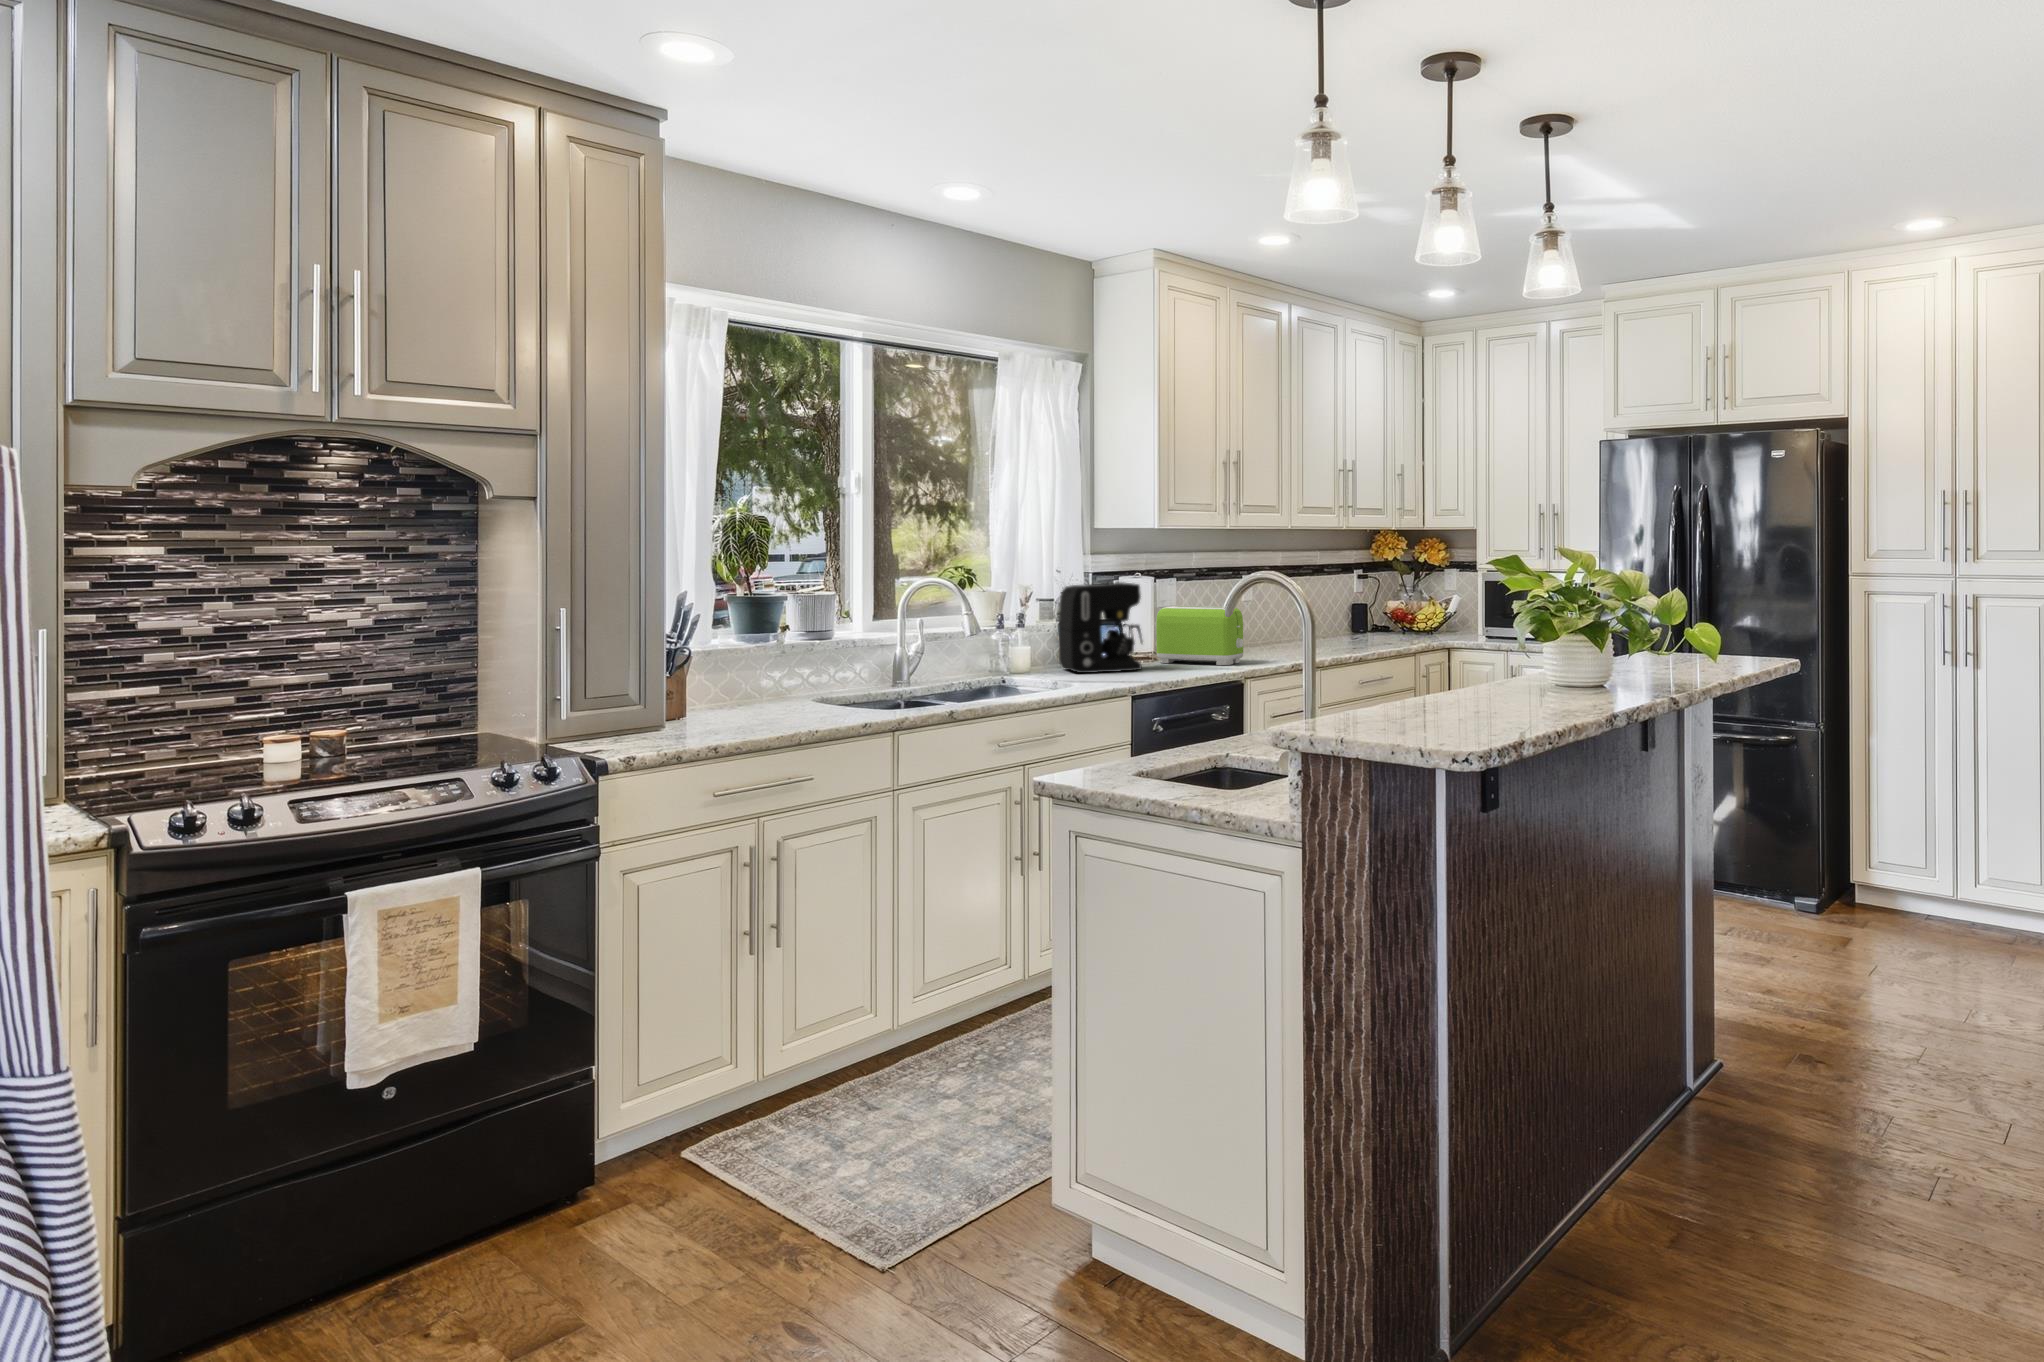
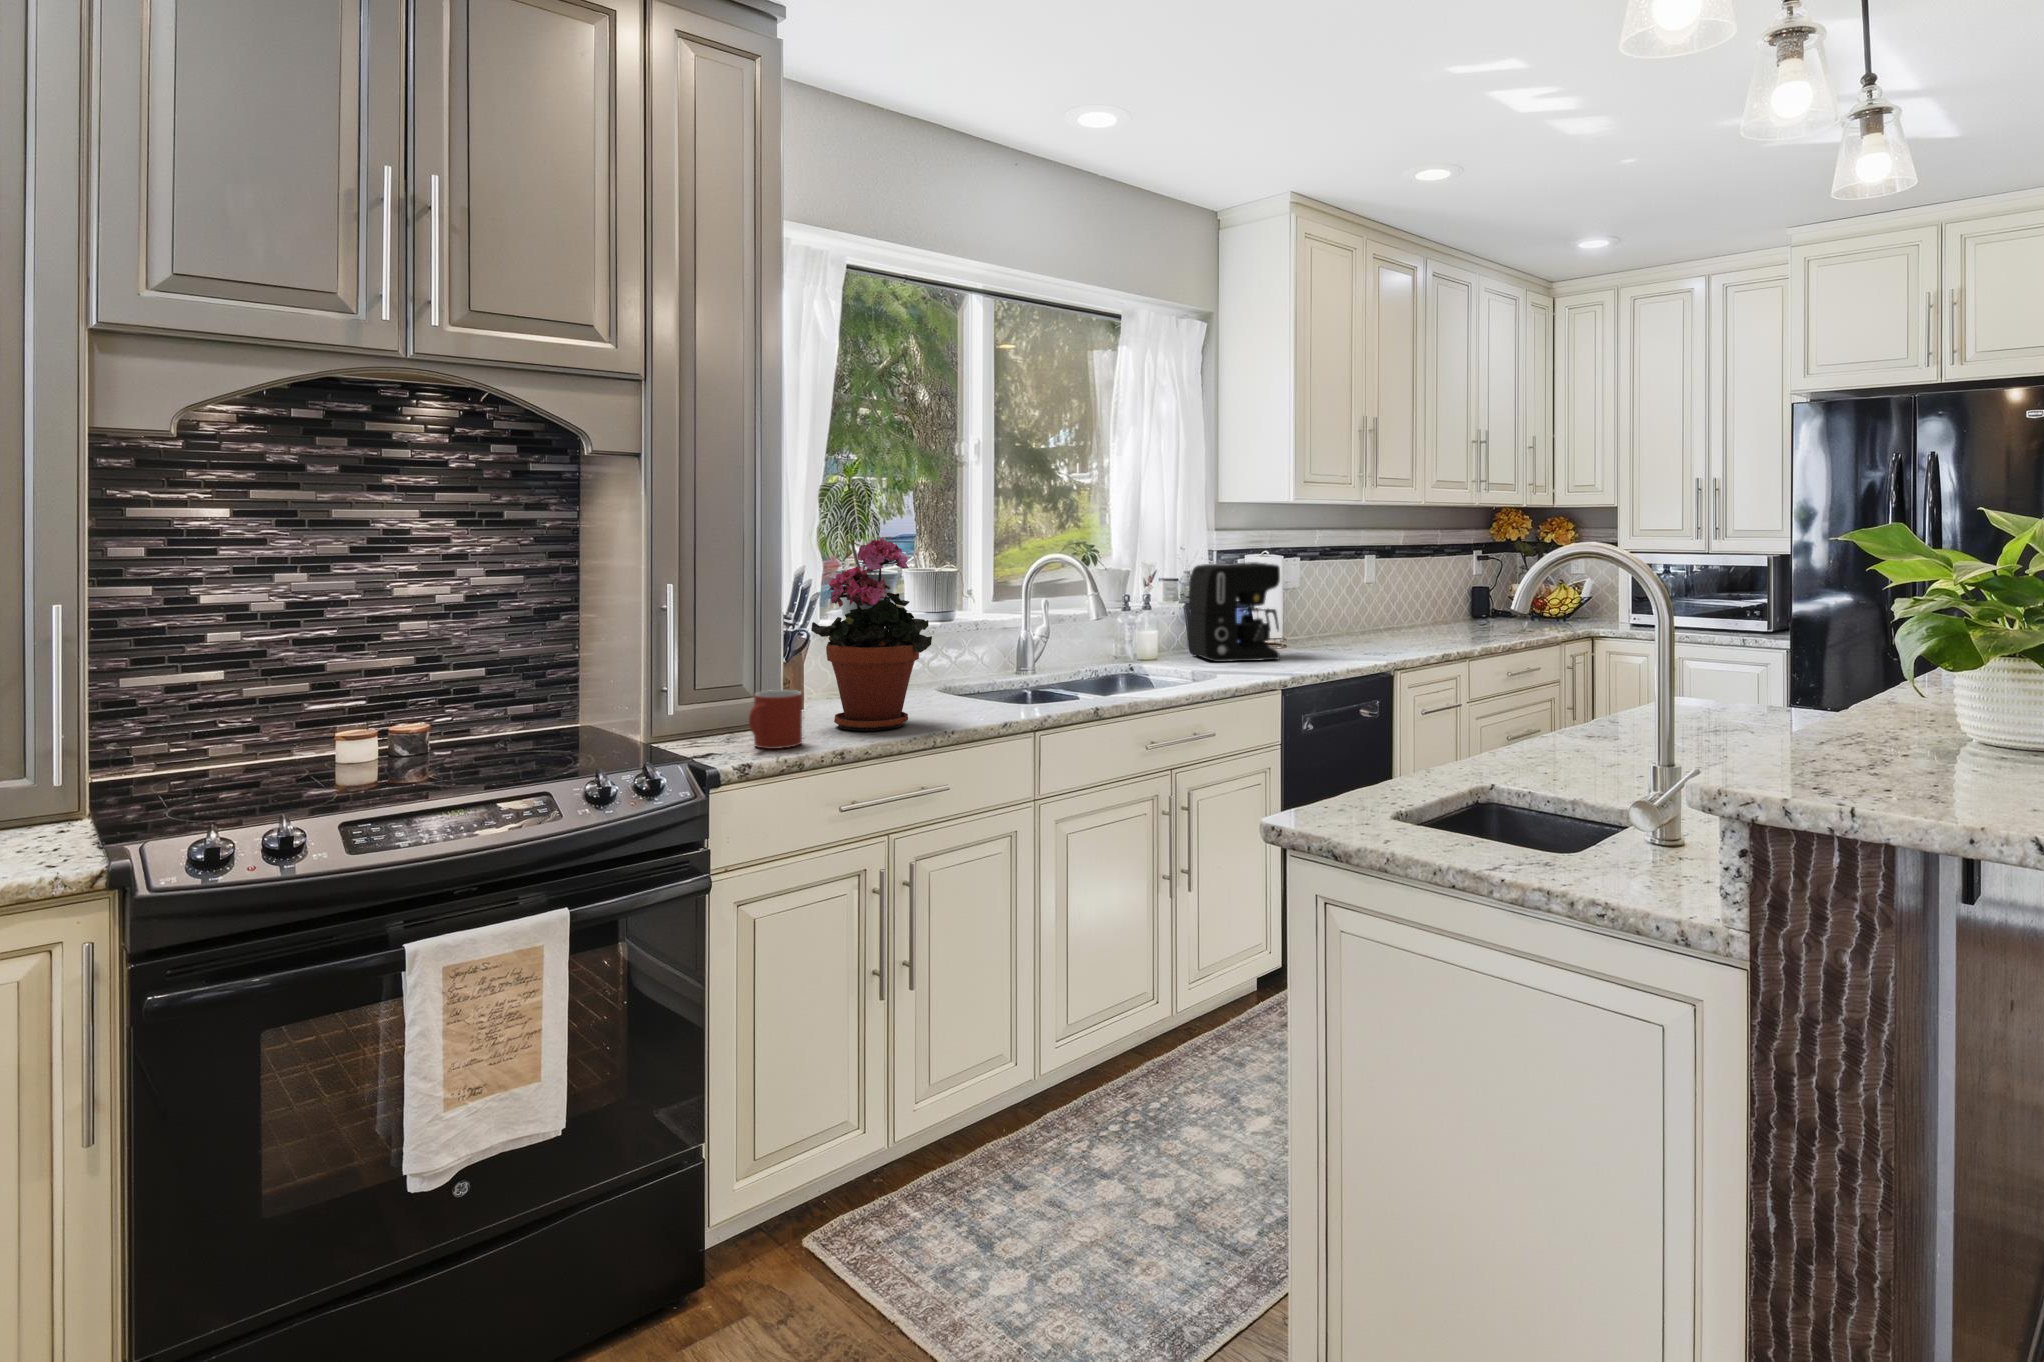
potted plant: none [690,563,799,730] -> present [811,538,932,731]
toaster: present [1156,606,1243,665] -> none [1289,589,1387,656]
mug: none [633,695,681,744] -> present [749,690,802,749]

